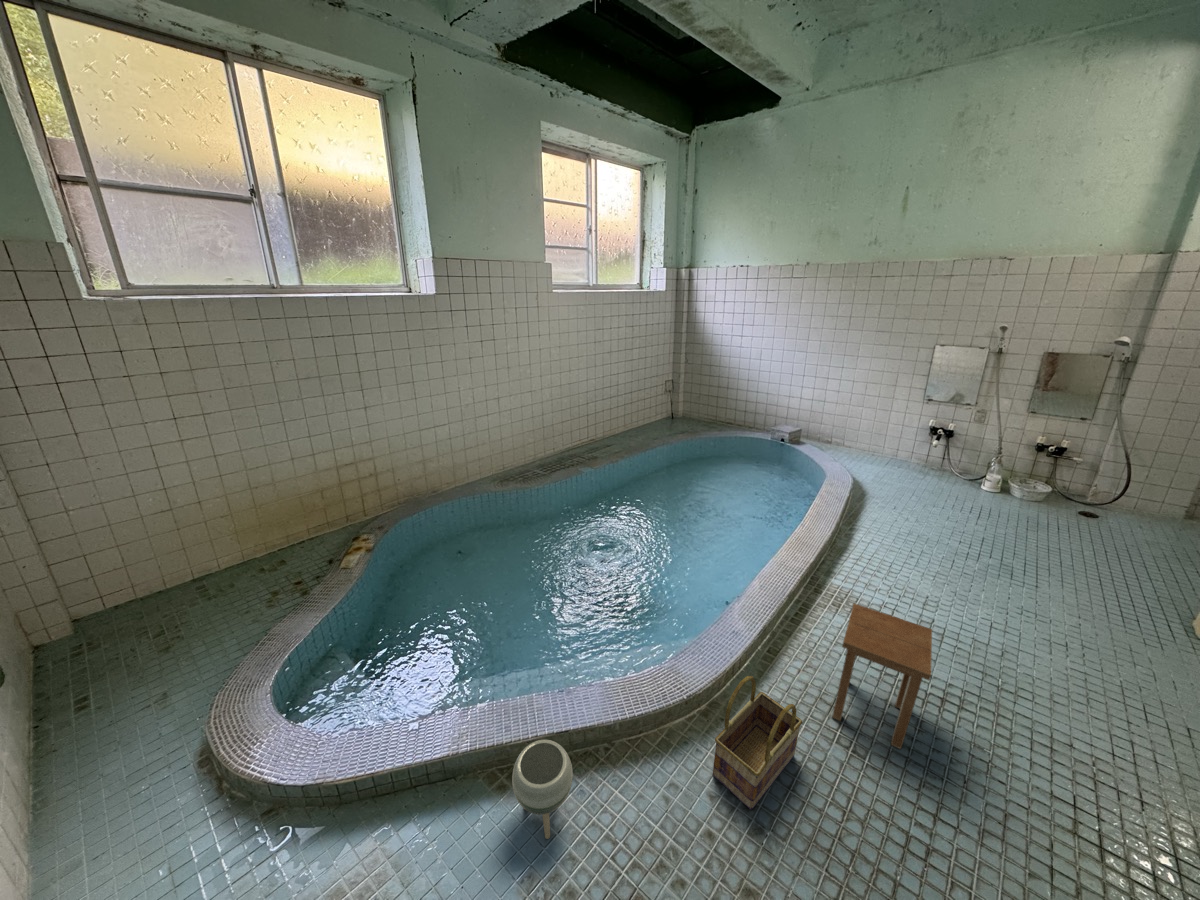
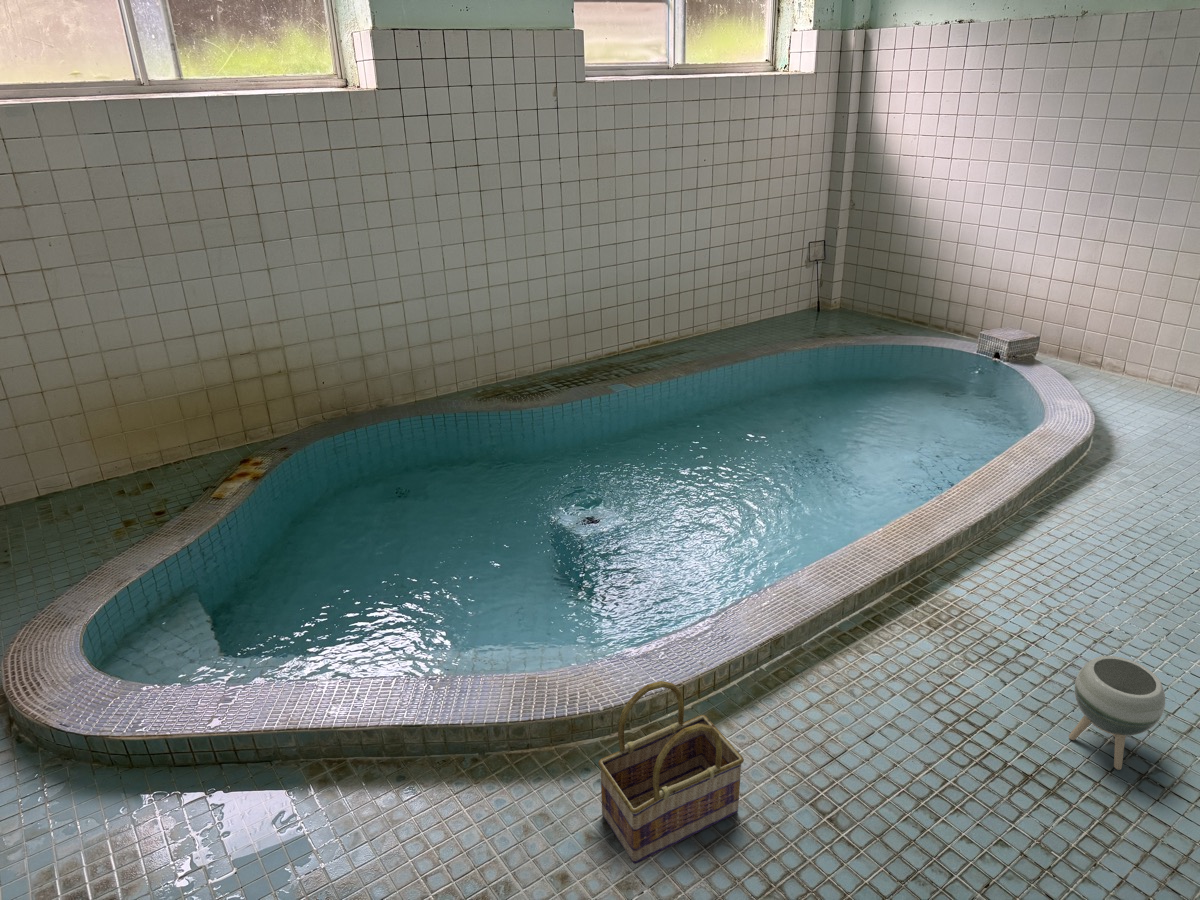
stool: present [832,604,932,749] -> none [829,605,1004,835]
planter: present [512,740,573,839] -> present [1069,656,1165,770]

